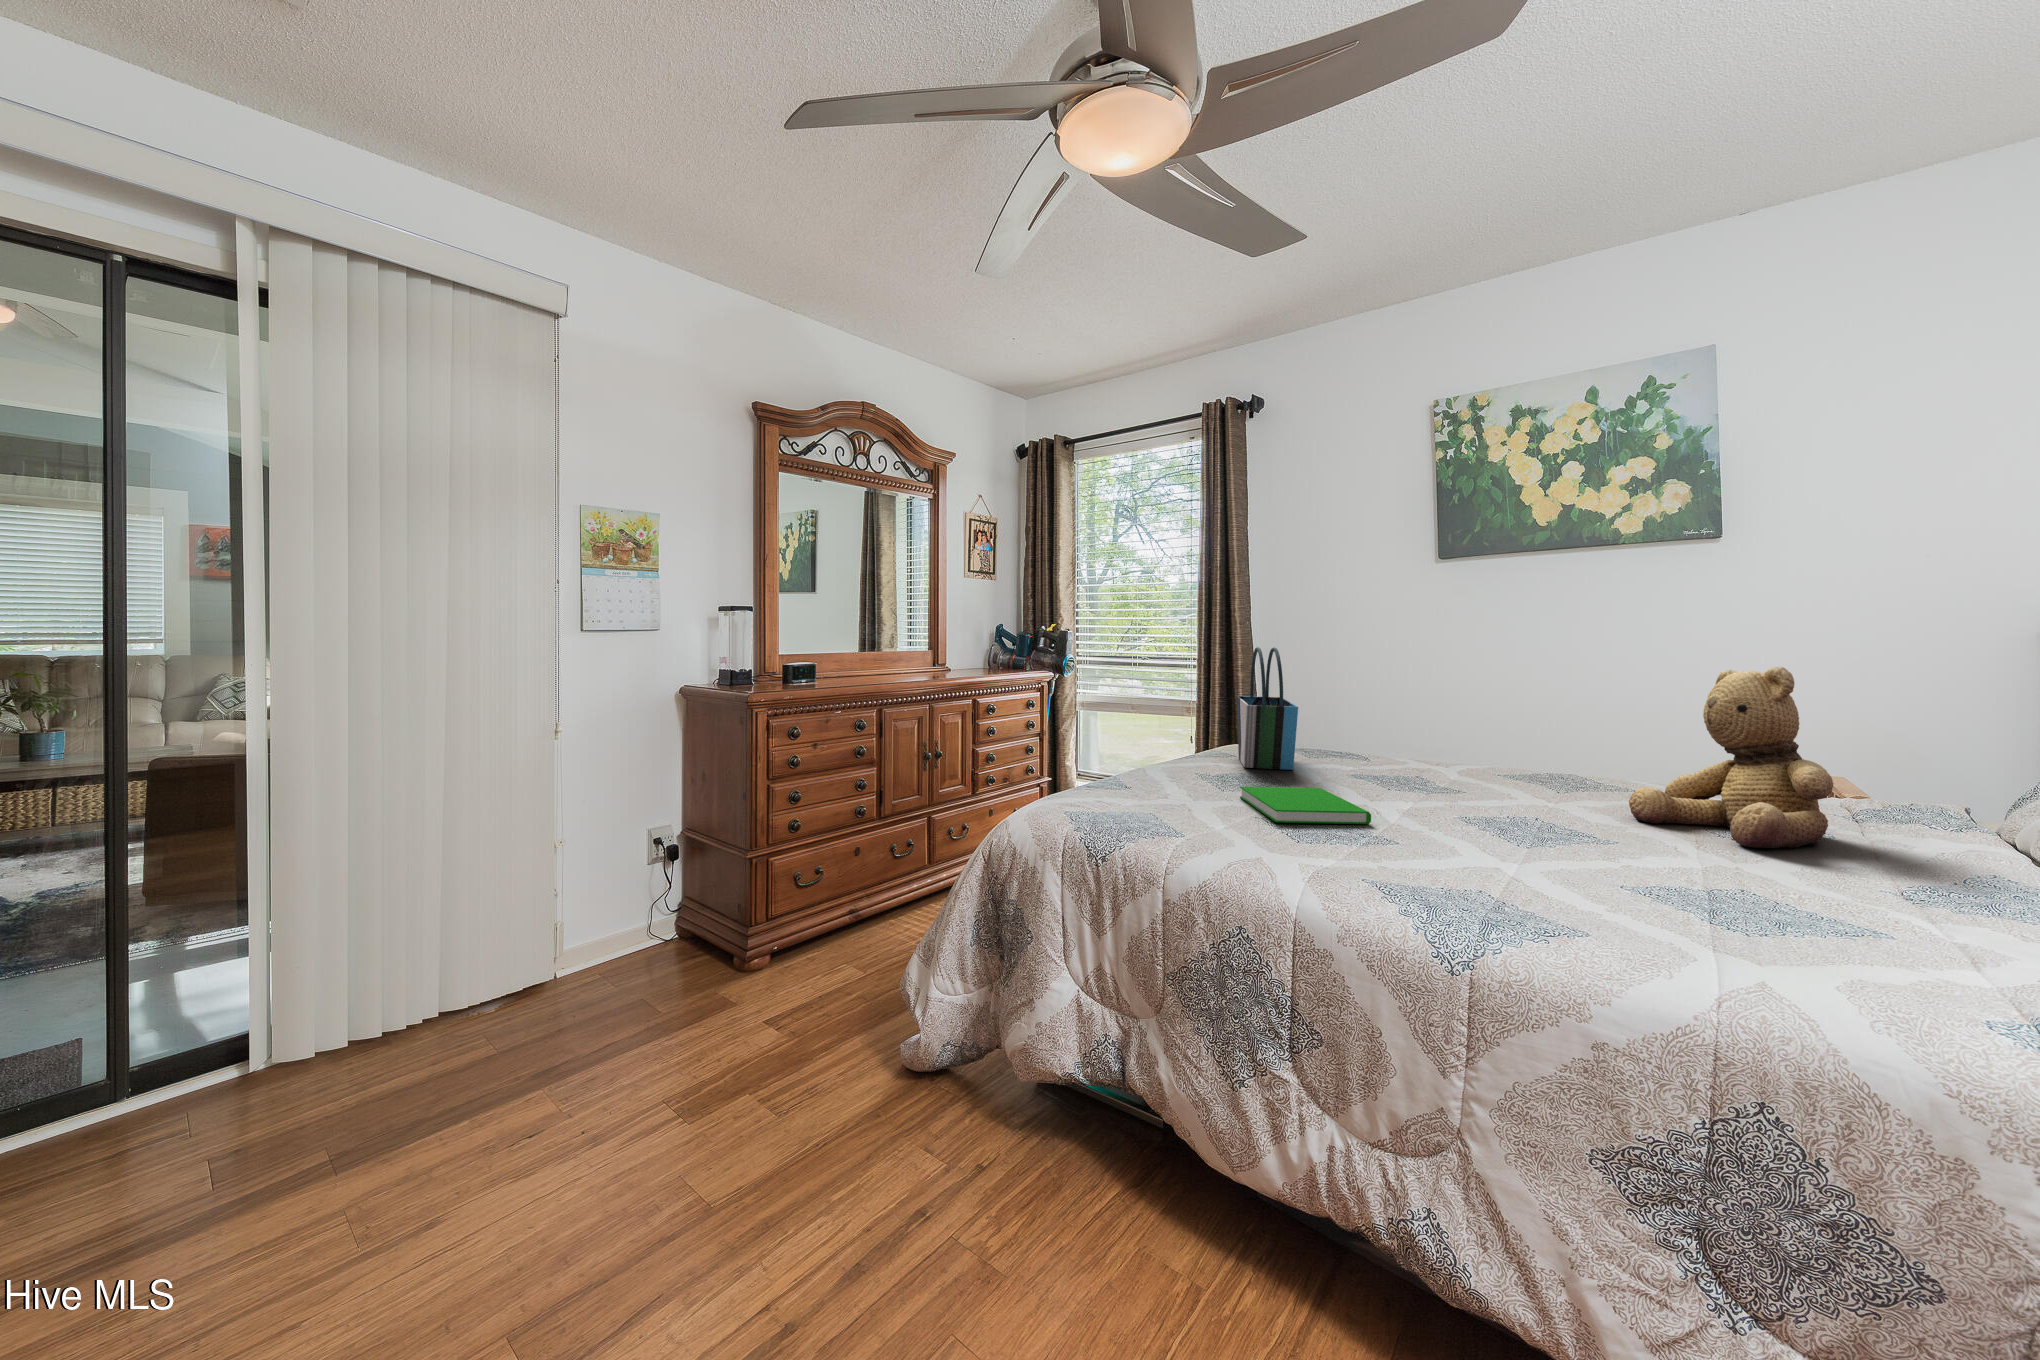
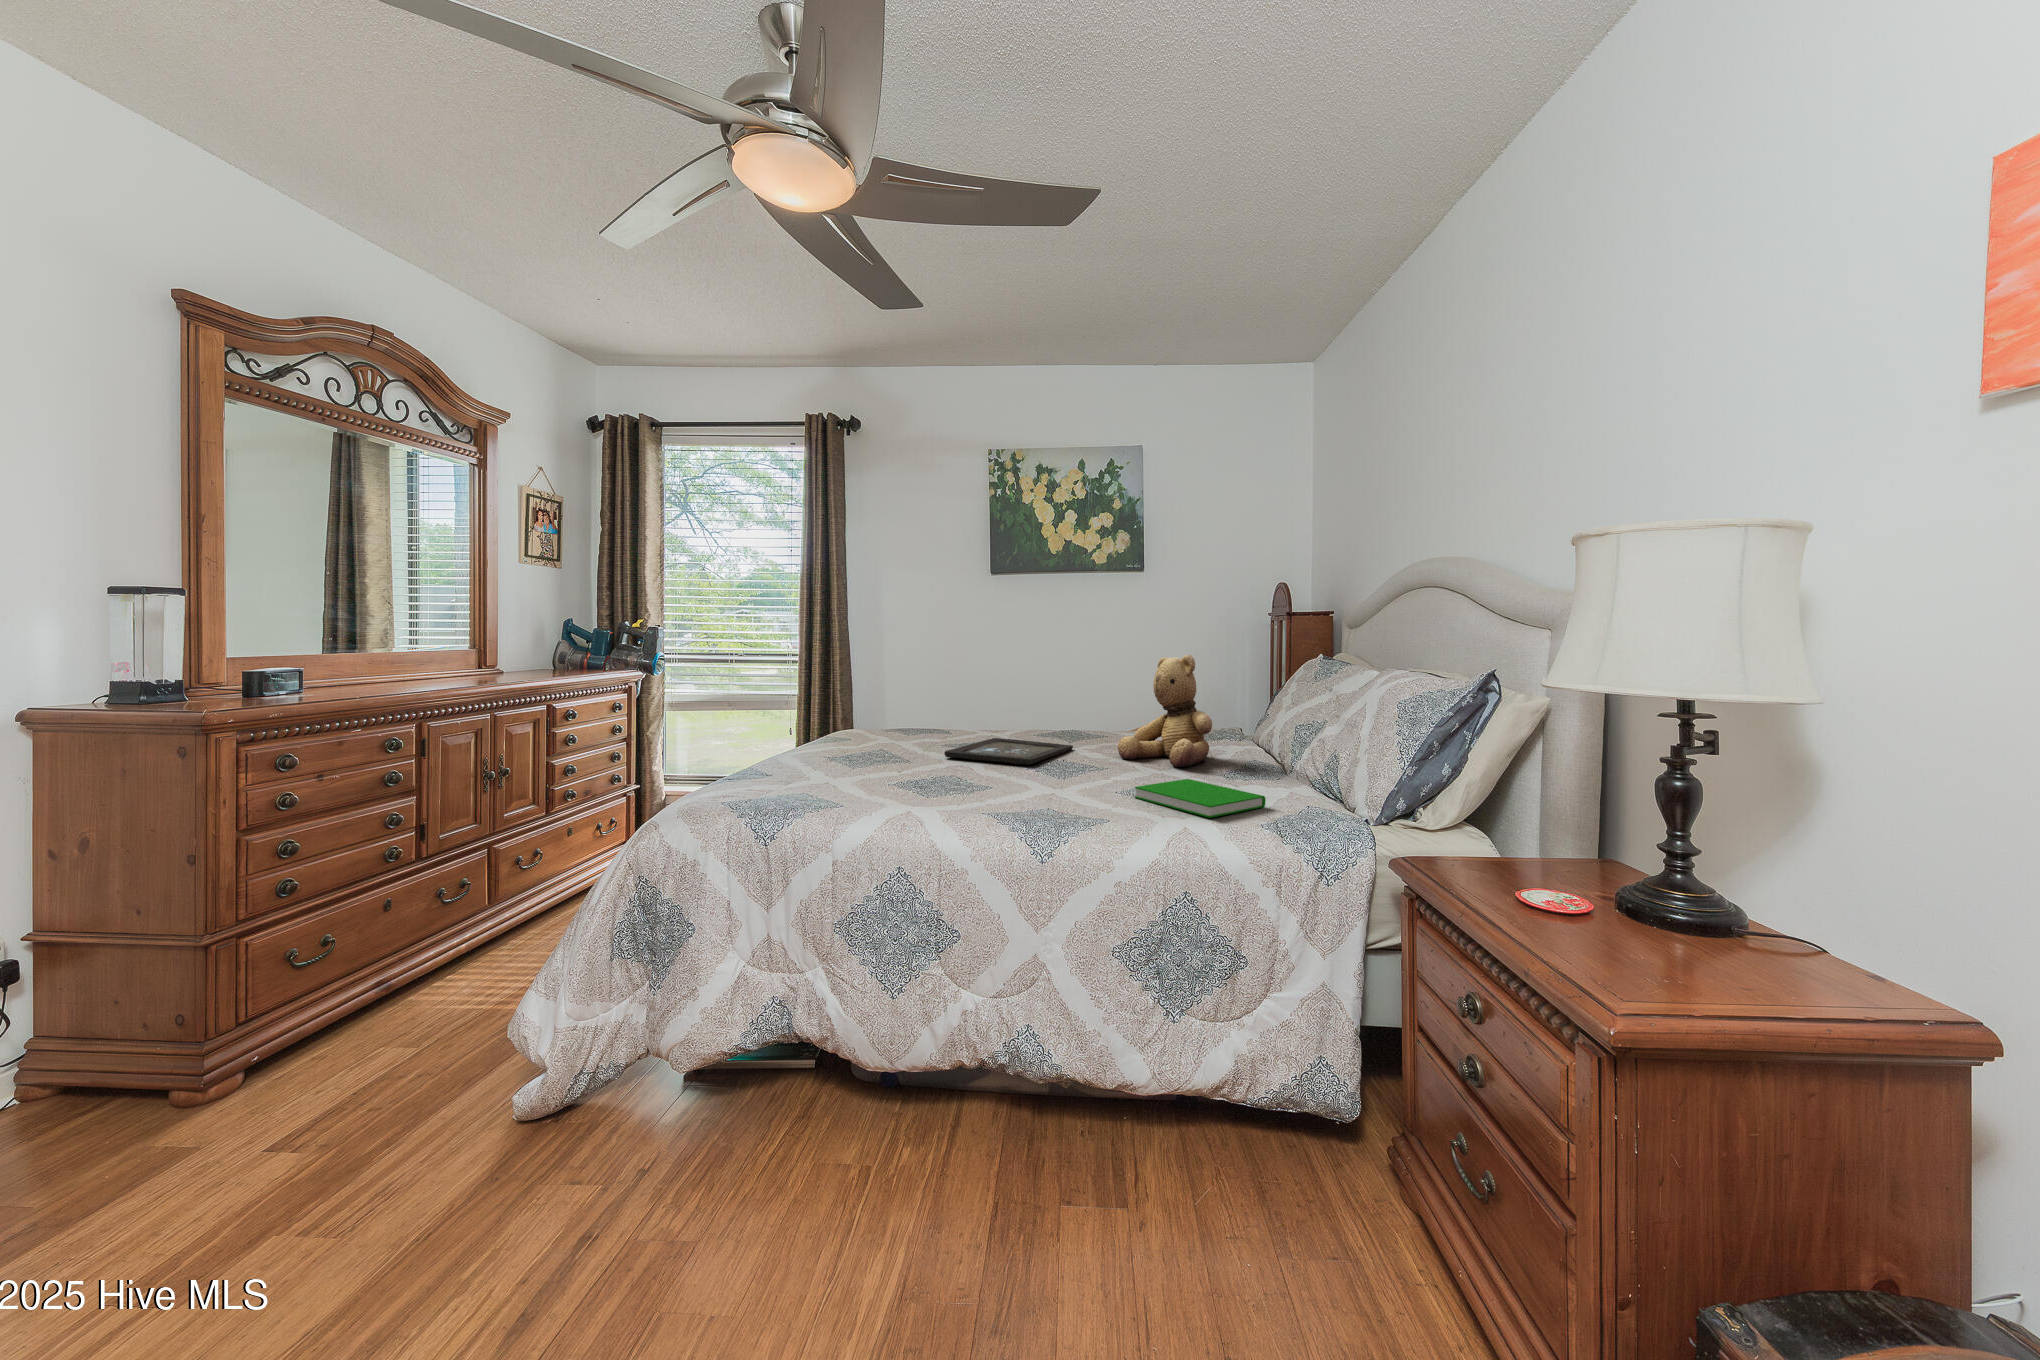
tote bag: present [1237,647,1298,770] -> none [846,644,905,751]
tray: none [1345,769,1551,810] -> present [944,738,1073,764]
book: present [1240,787,1371,824] -> present [1134,779,1265,818]

